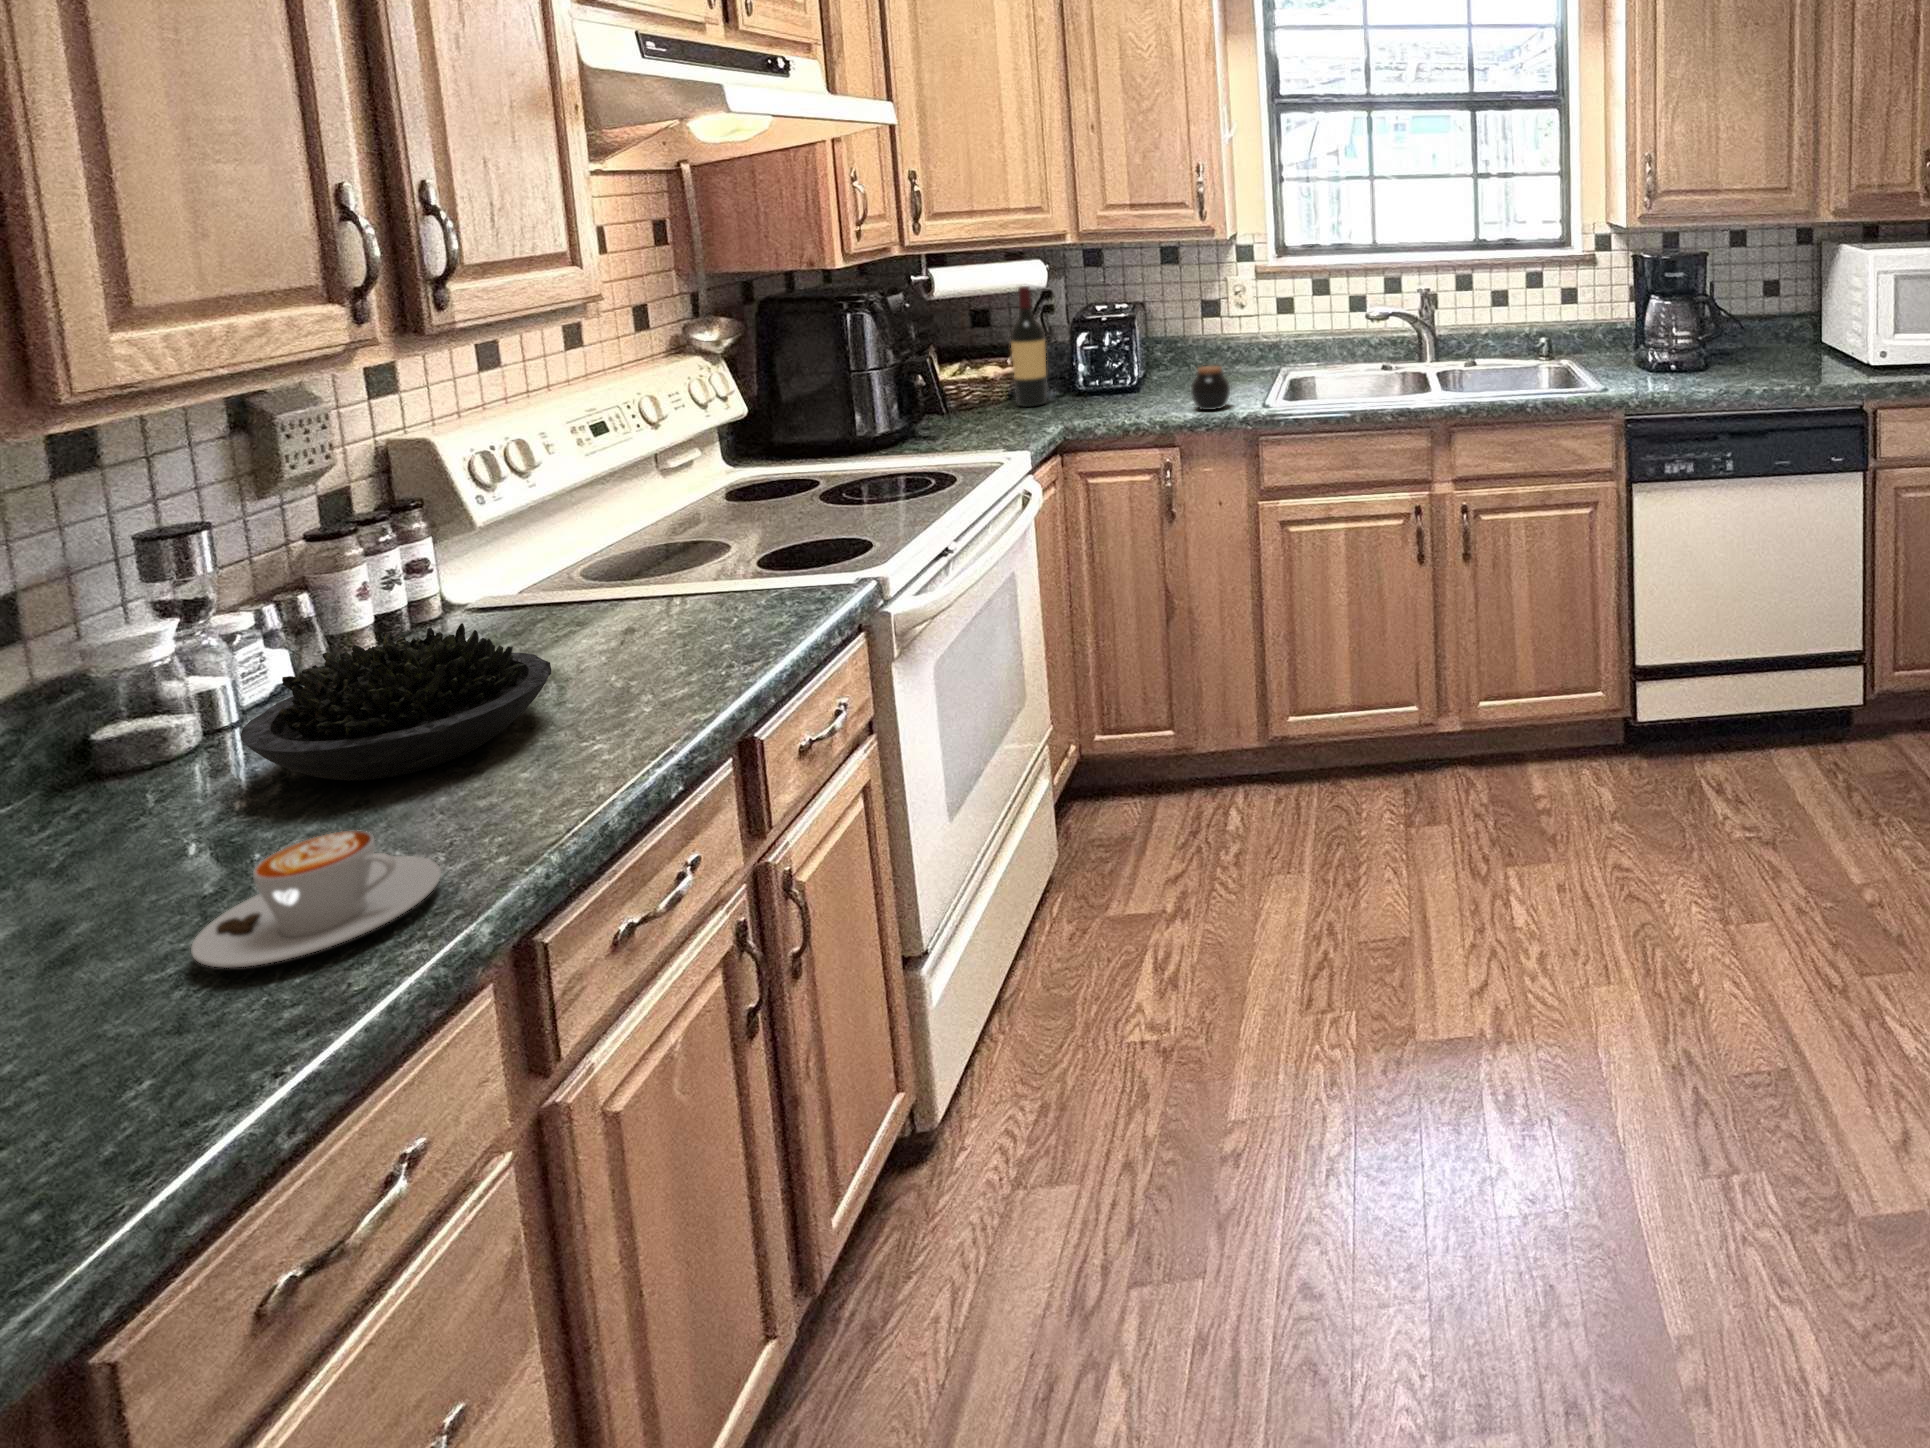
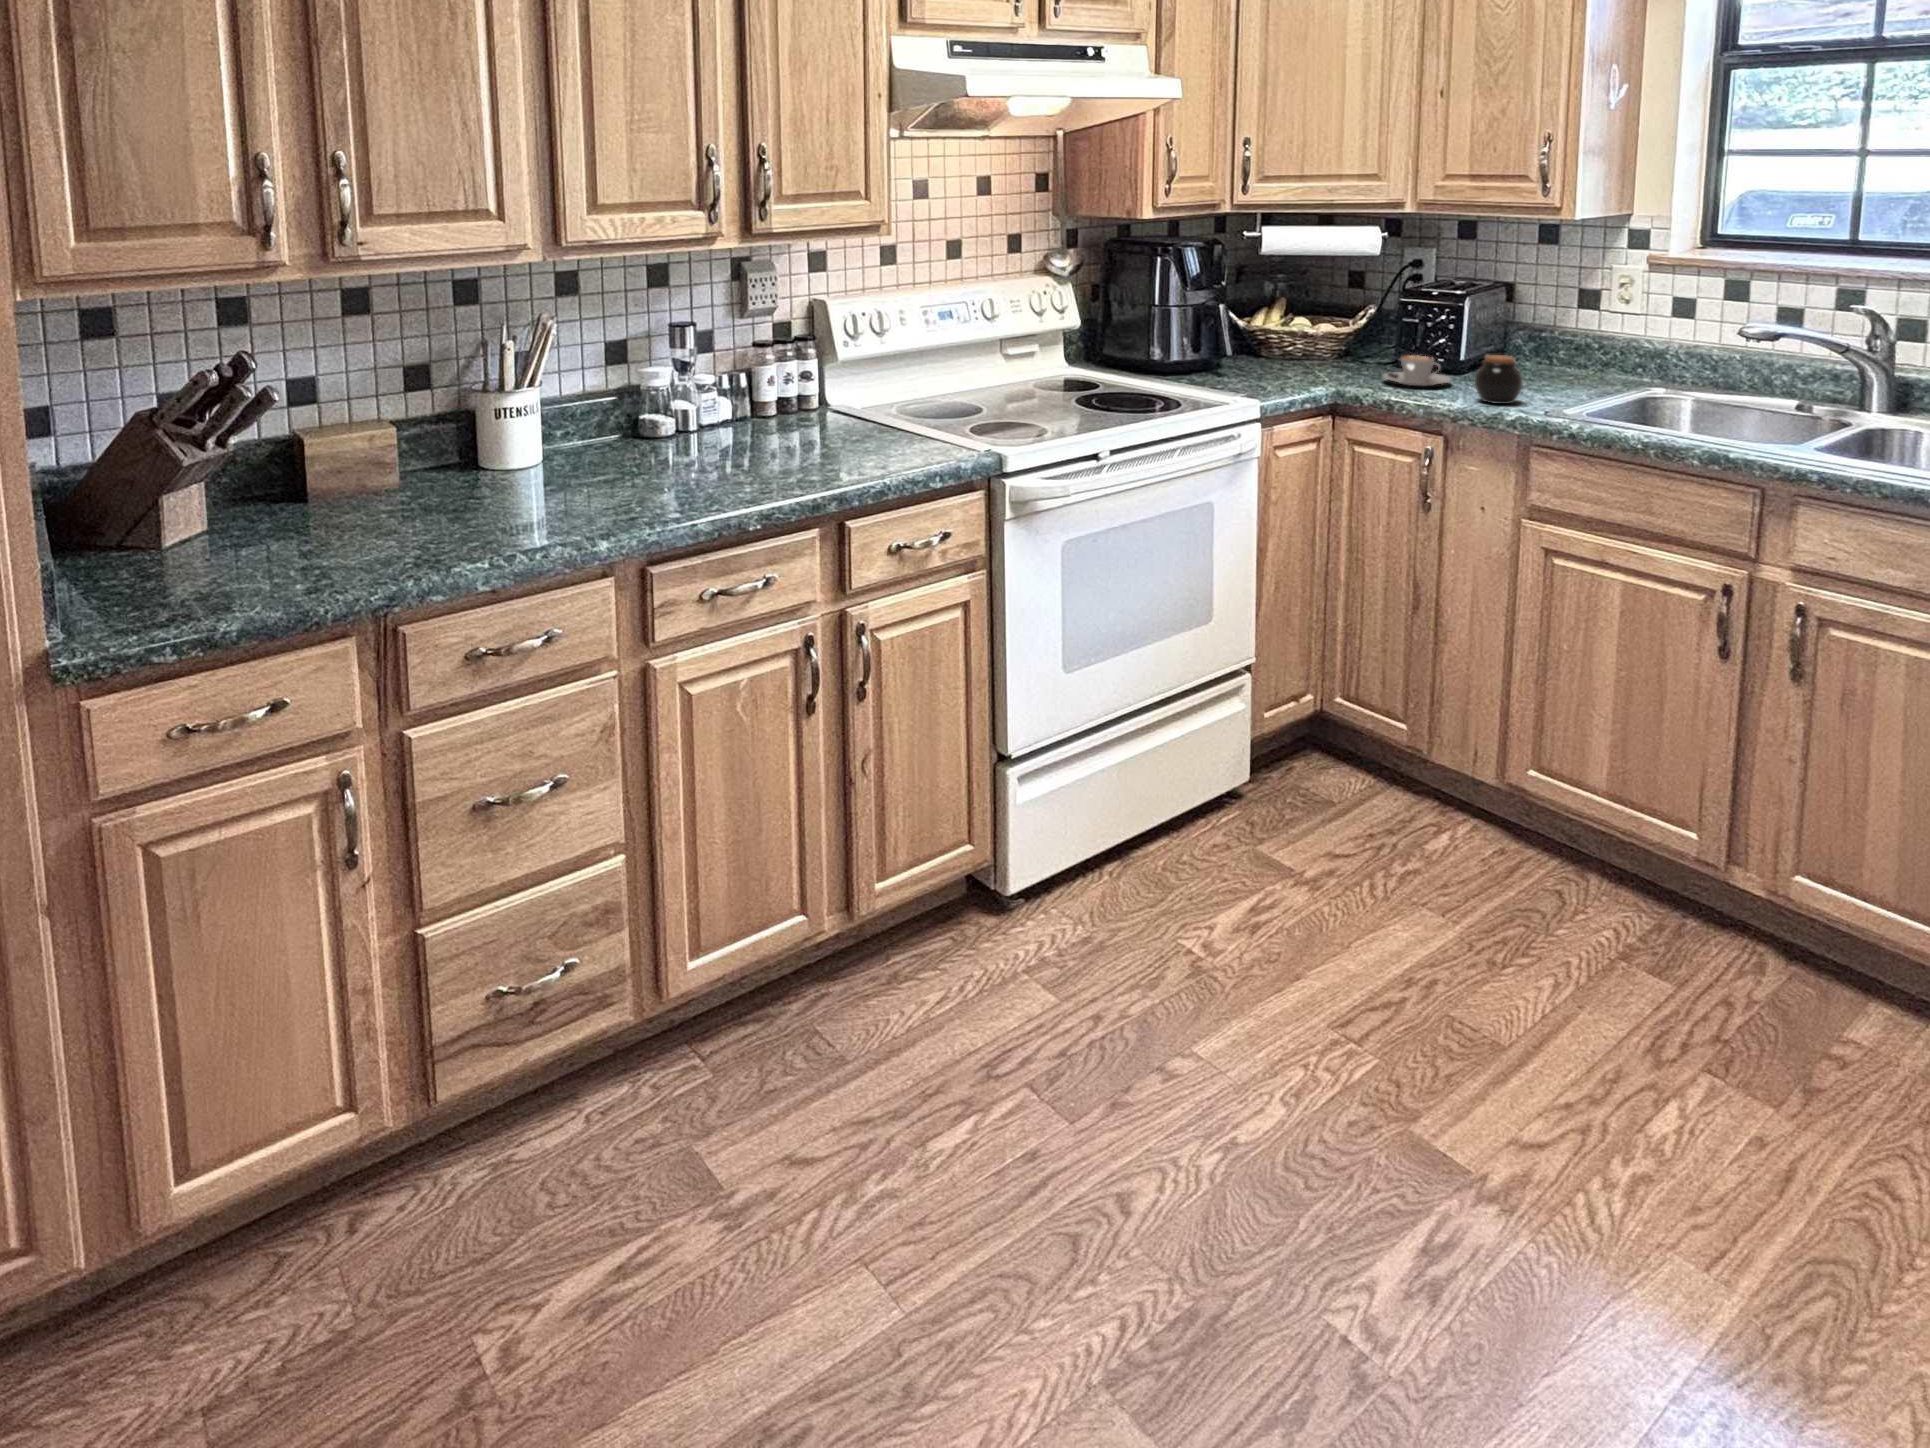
wine bottle: present [1011,286,1047,407] -> none [1333,252,1367,370]
succulent plant: present [240,623,551,781] -> none [641,397,773,474]
coffee cup: present [191,830,441,968] -> present [1383,355,1451,386]

